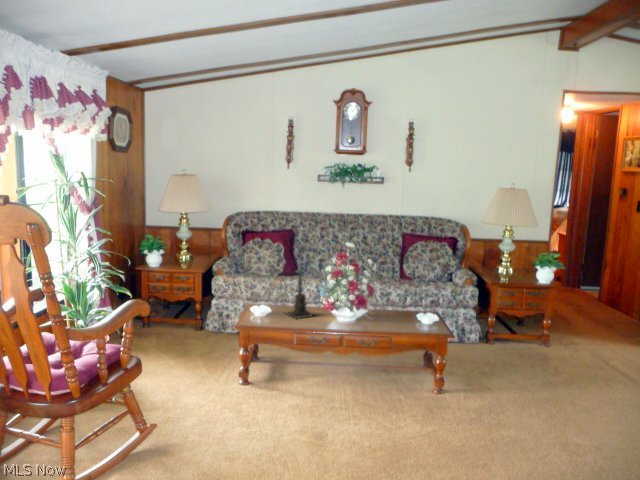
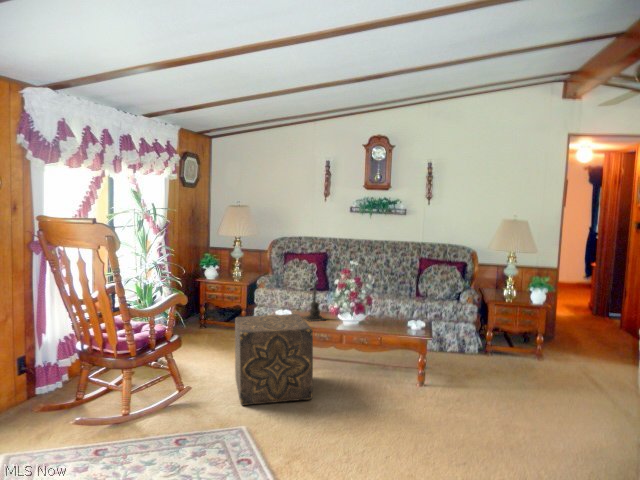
ottoman: none [207,313,318,442] -> present [235,314,313,405]

